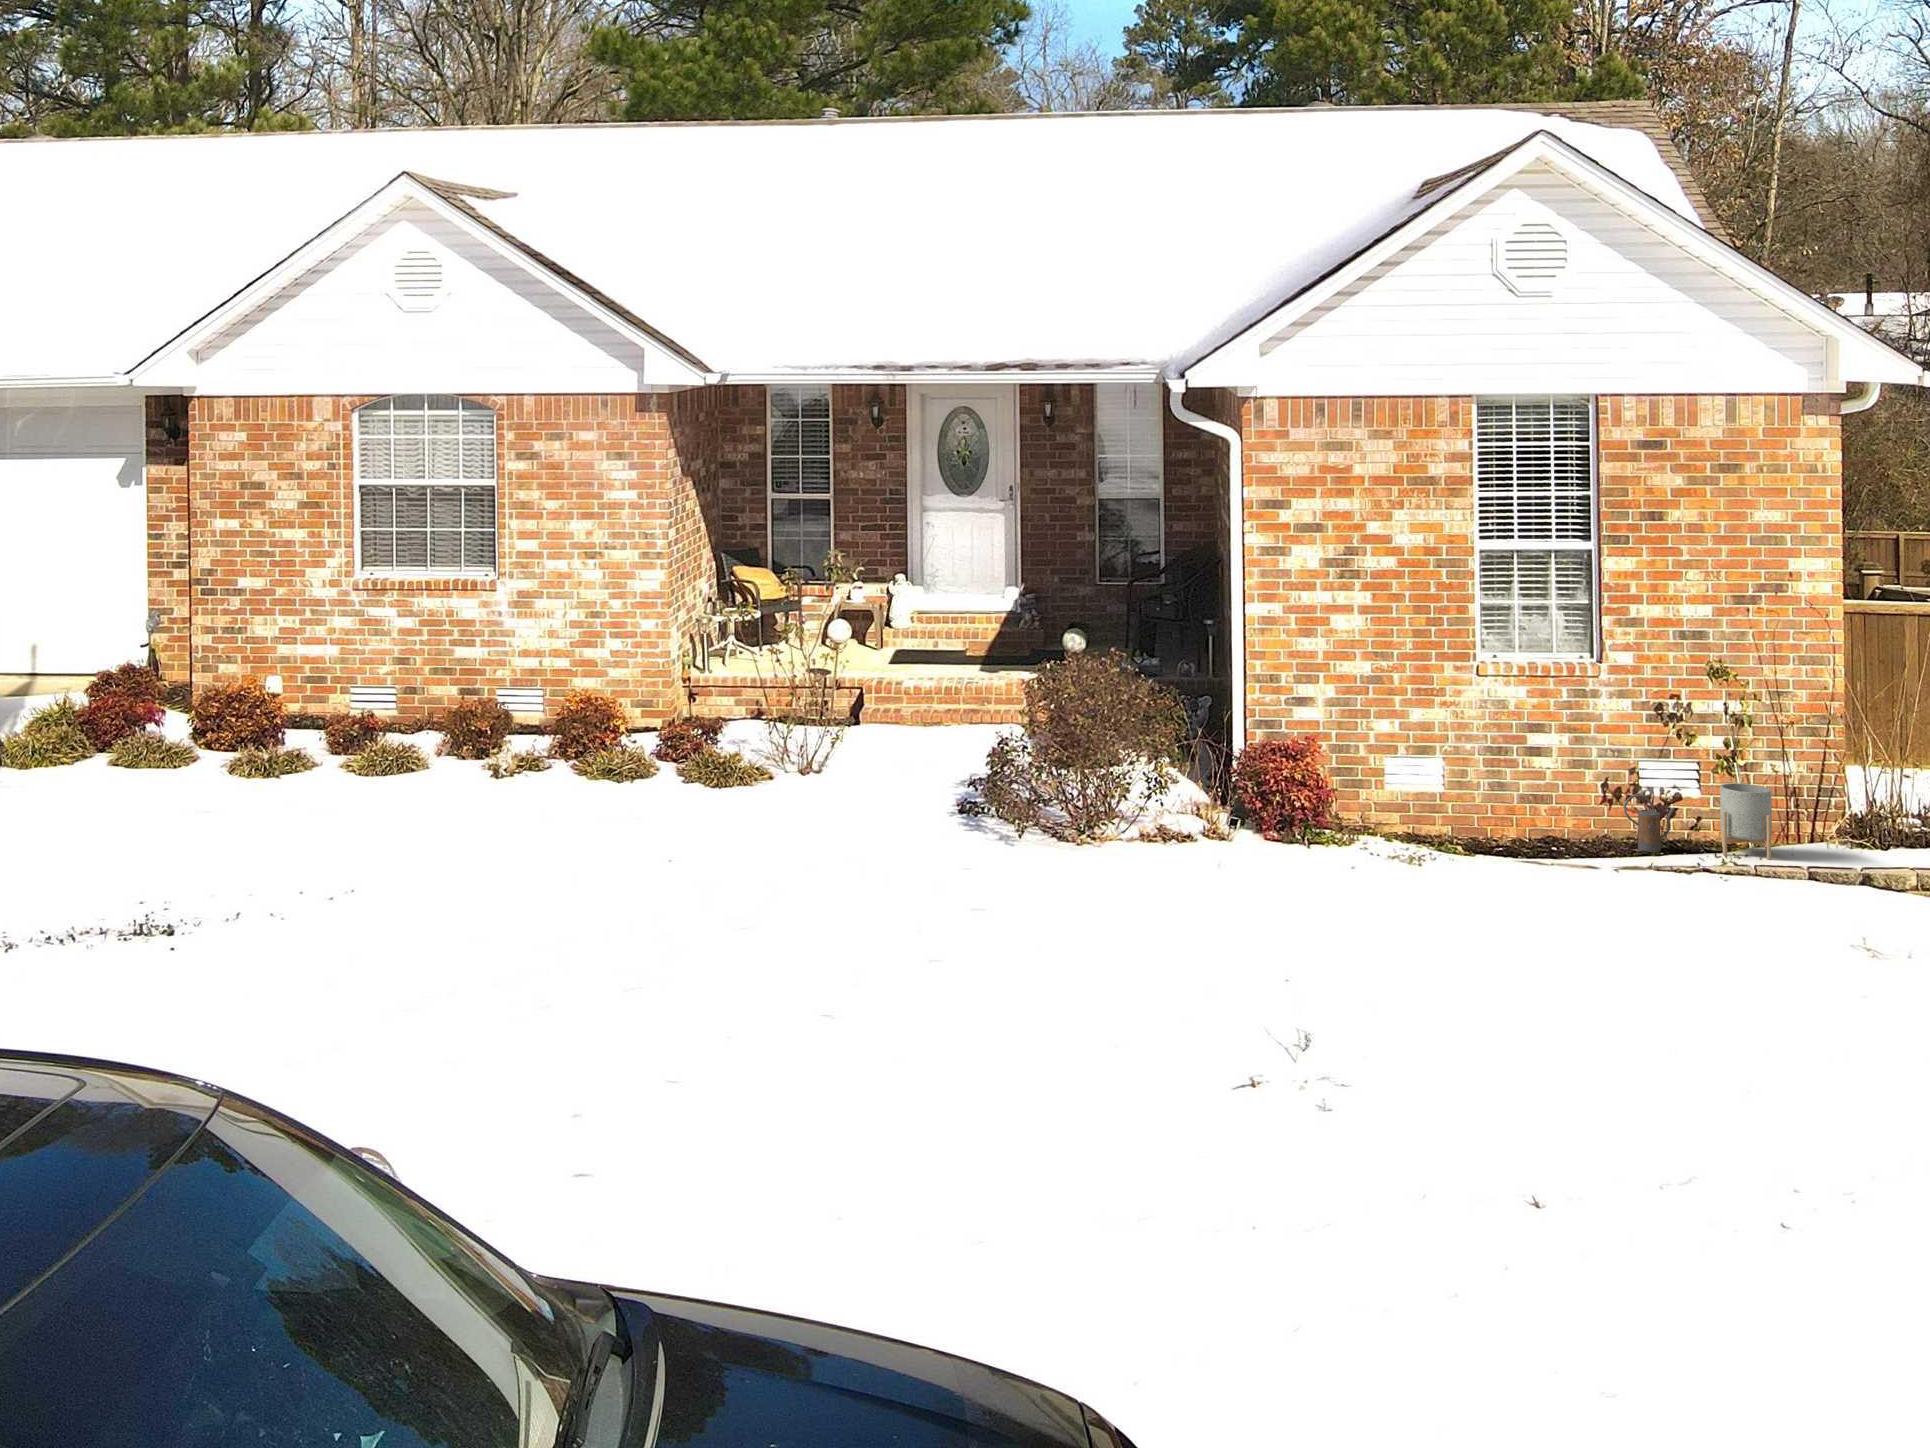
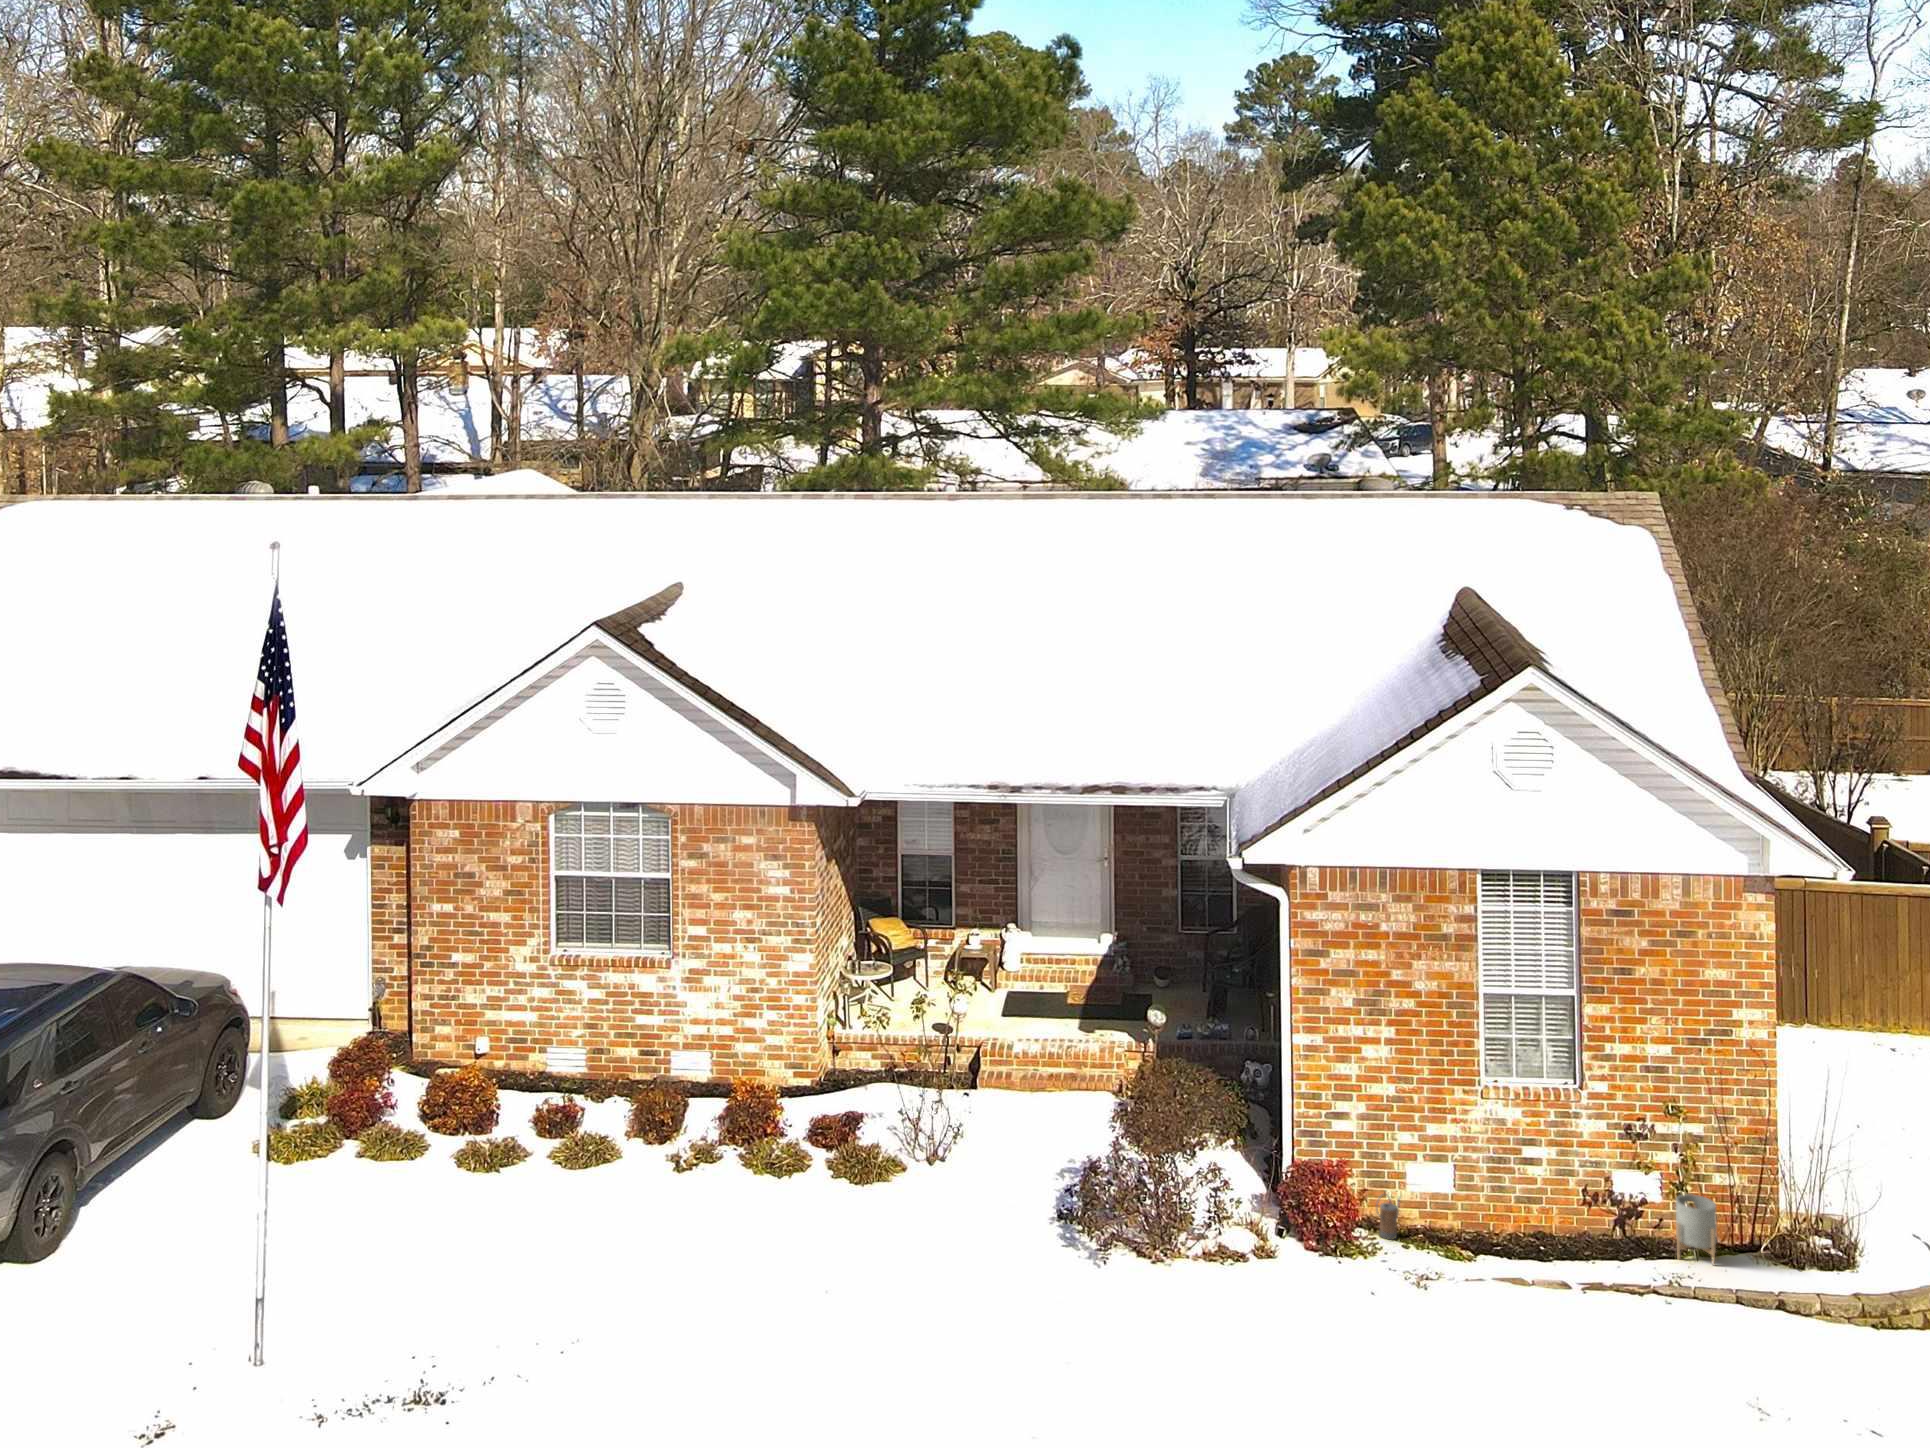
watering can: present [1624,795,1675,852] -> present [1376,1194,1400,1240]

